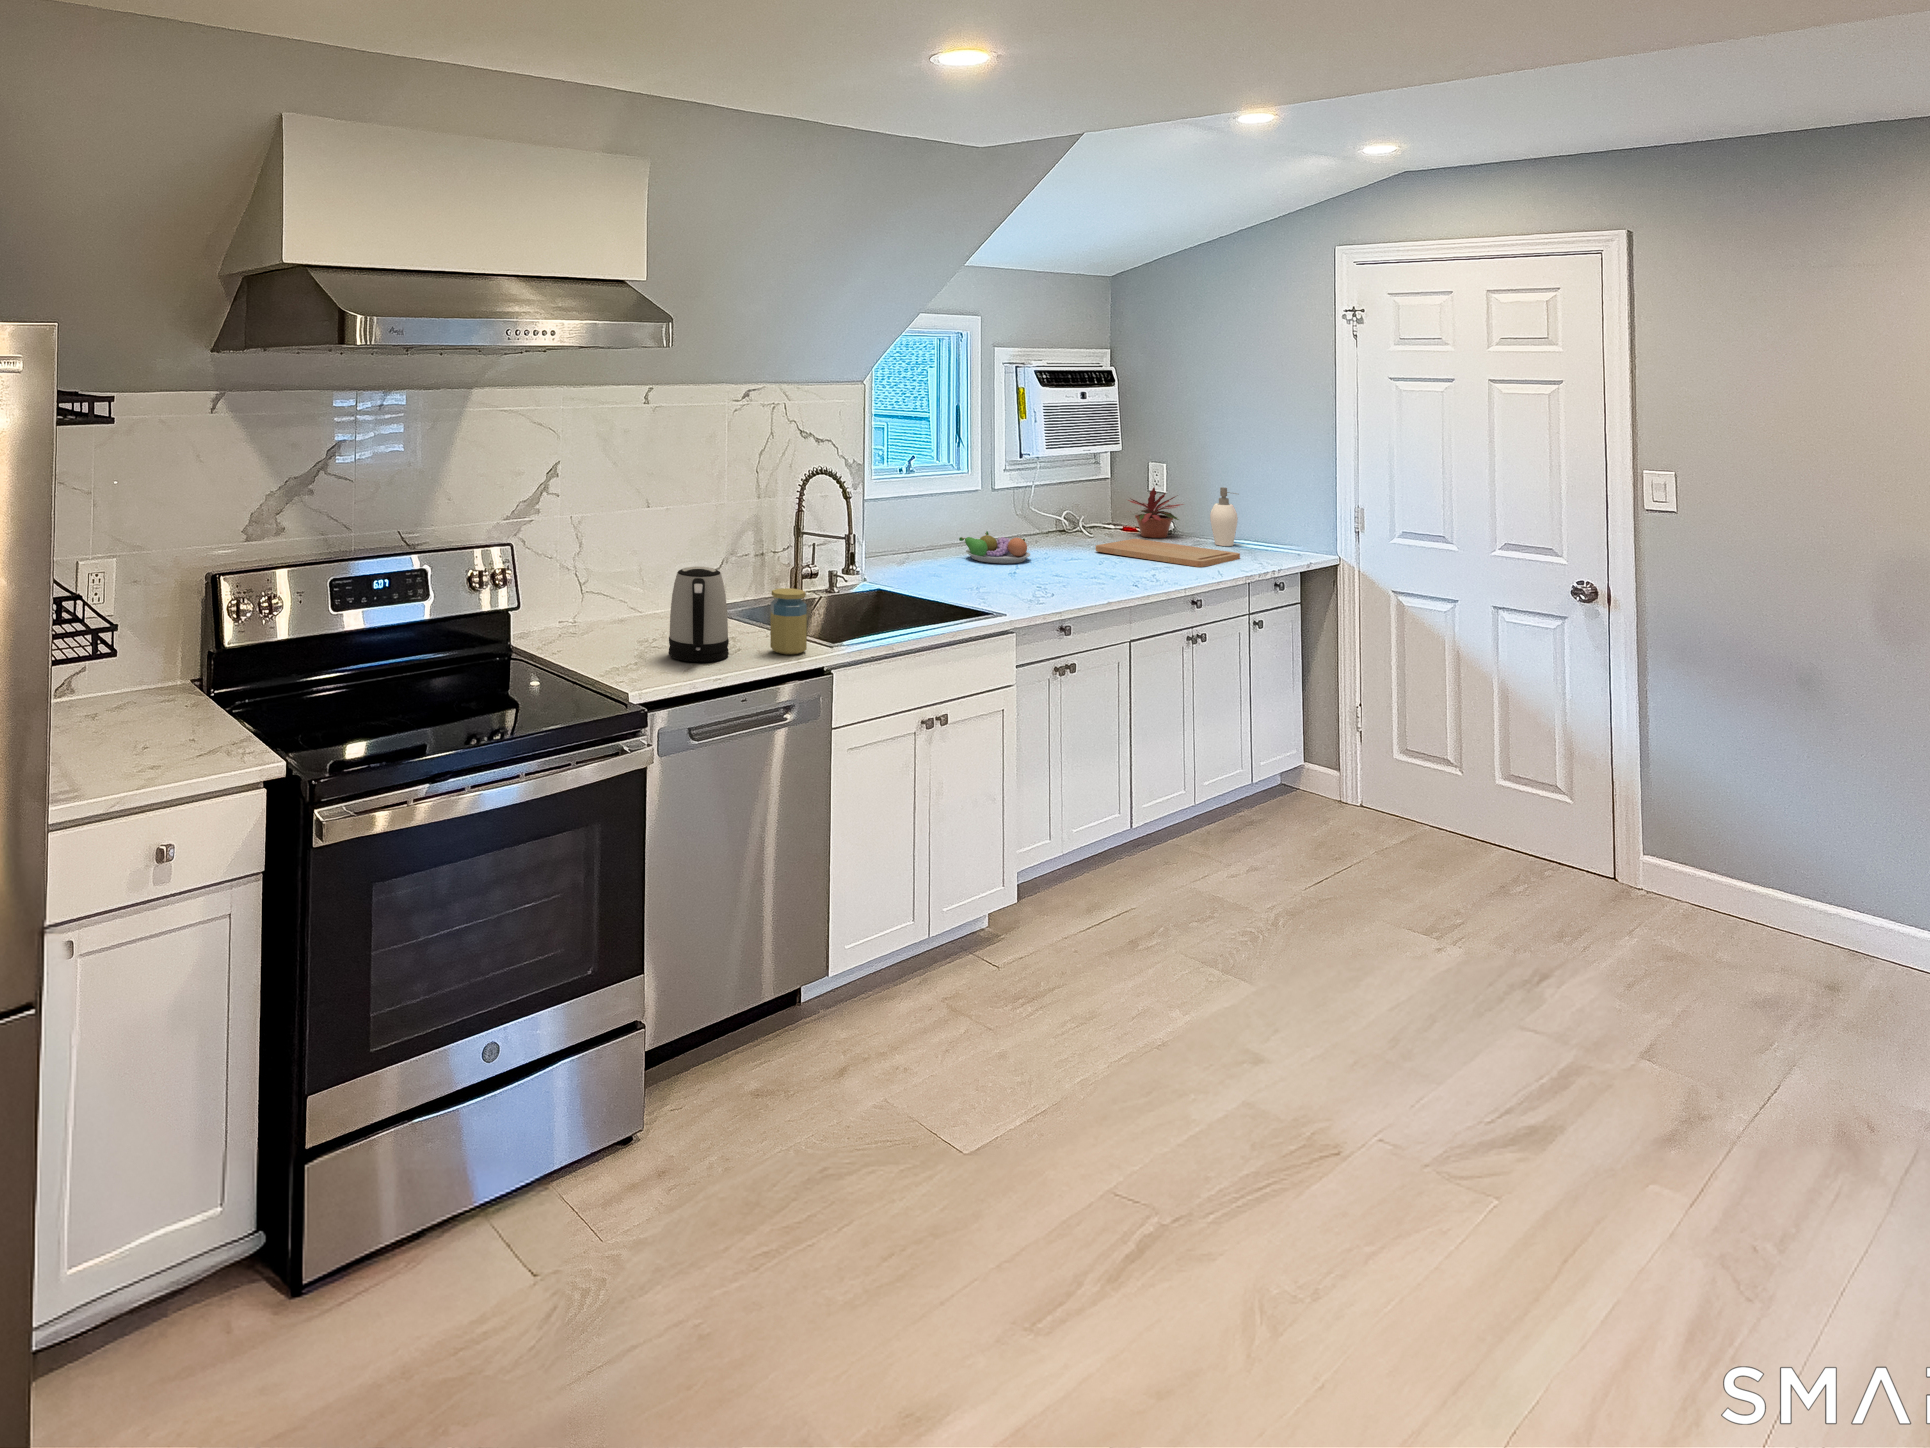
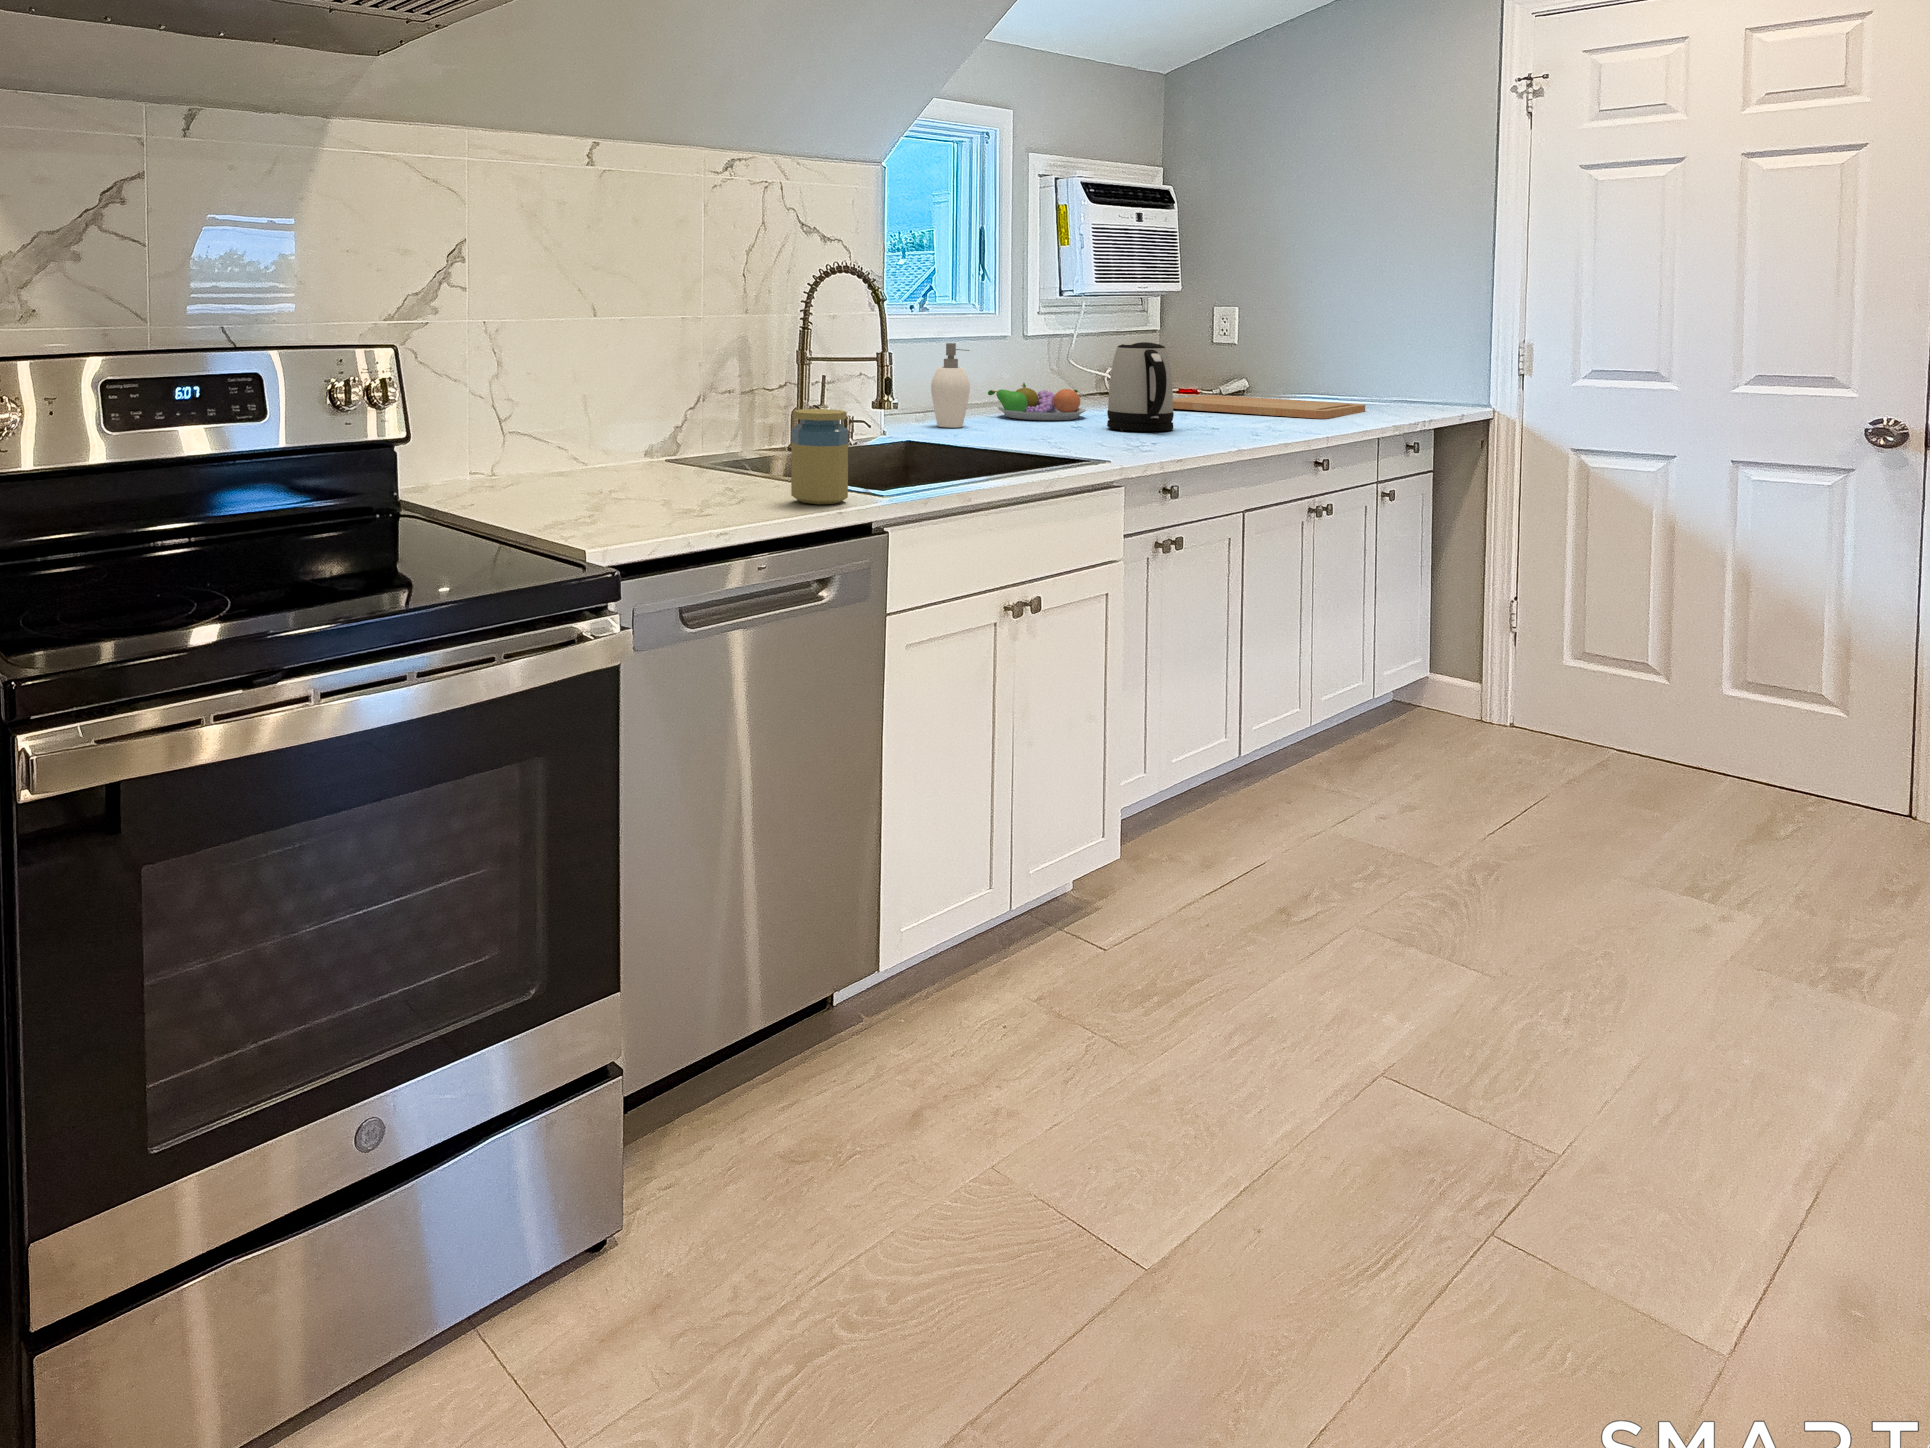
potted plant: present [1128,487,1183,538] -> none [1181,330,1272,397]
soap dispenser: present [1210,487,1238,546] -> present [931,343,970,428]
kettle: present [669,566,729,662] -> present [1107,342,1174,431]

